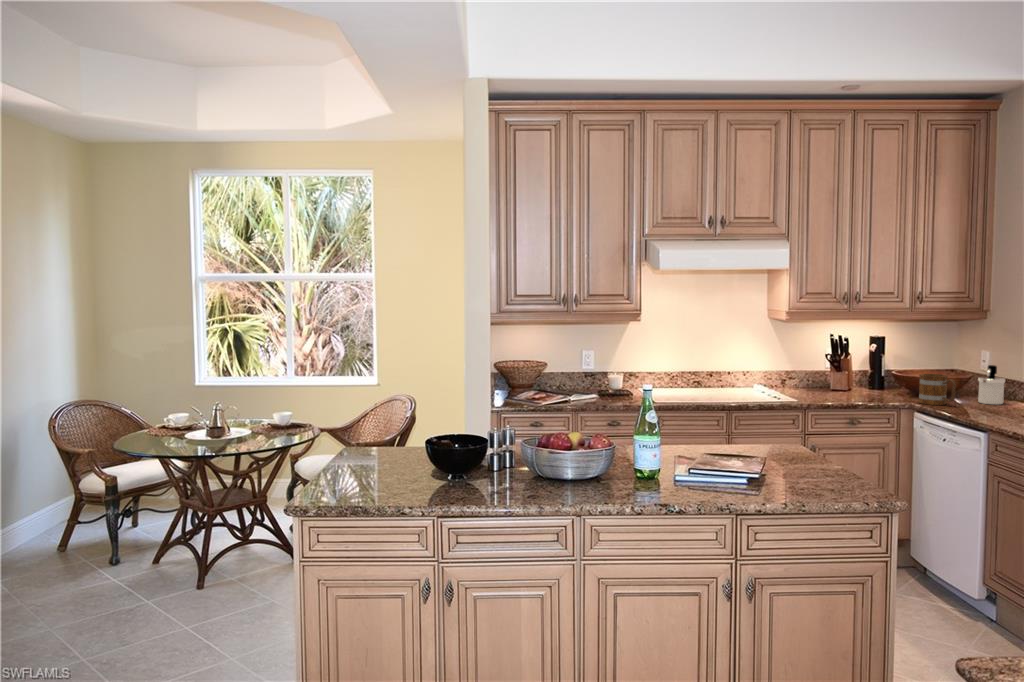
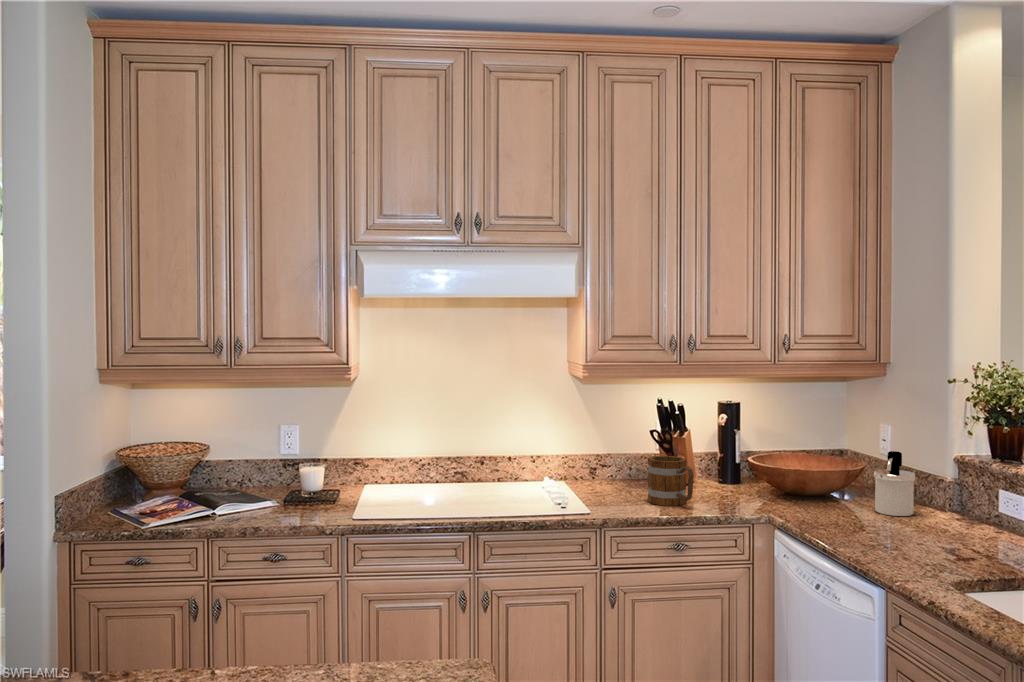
mug: present [919,374,956,405] -> present [647,456,694,506]

